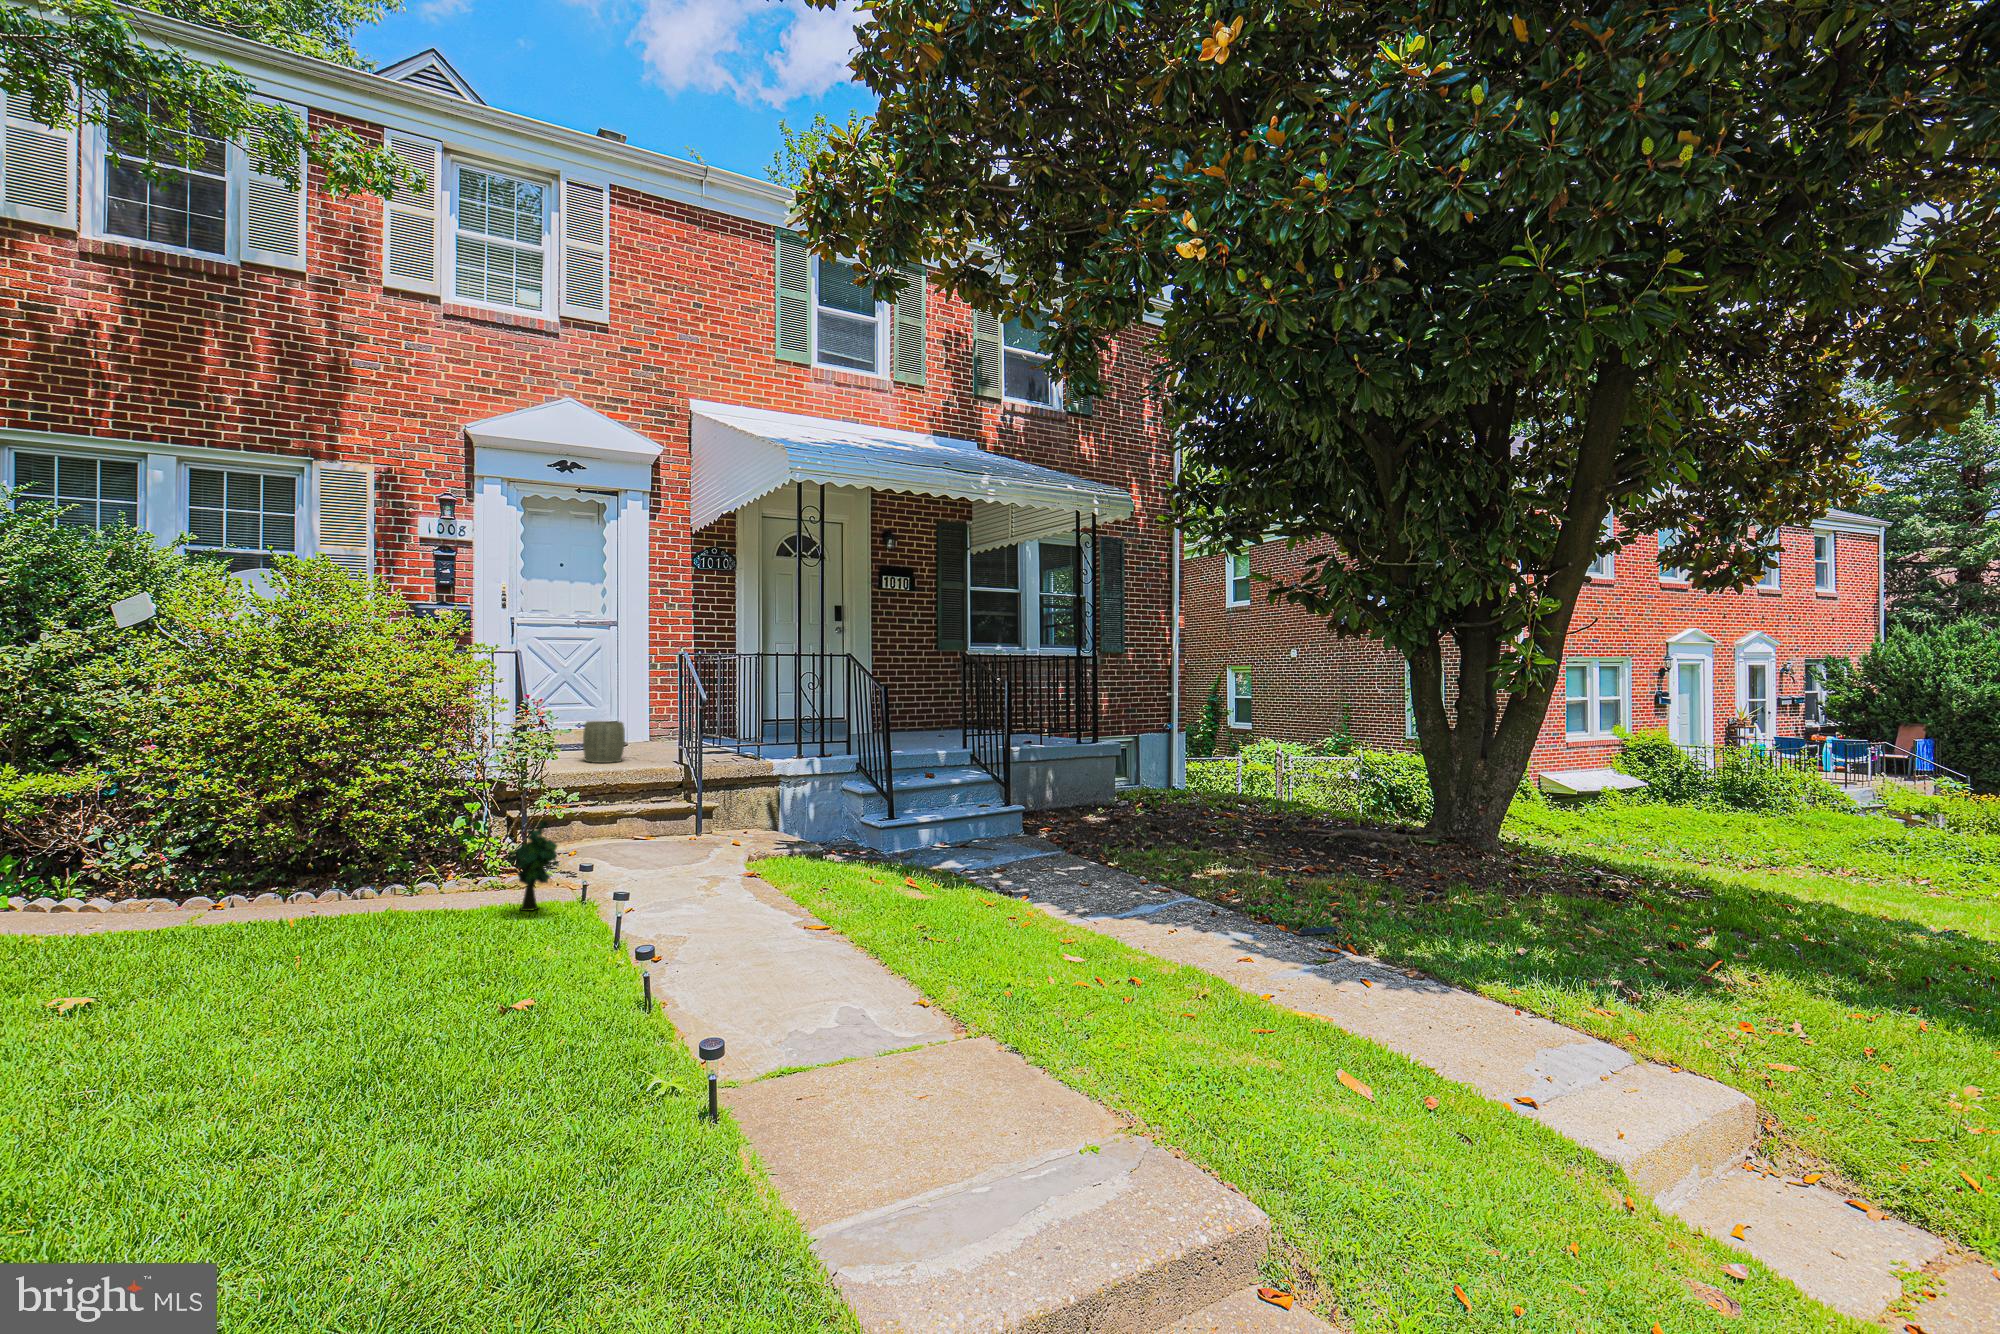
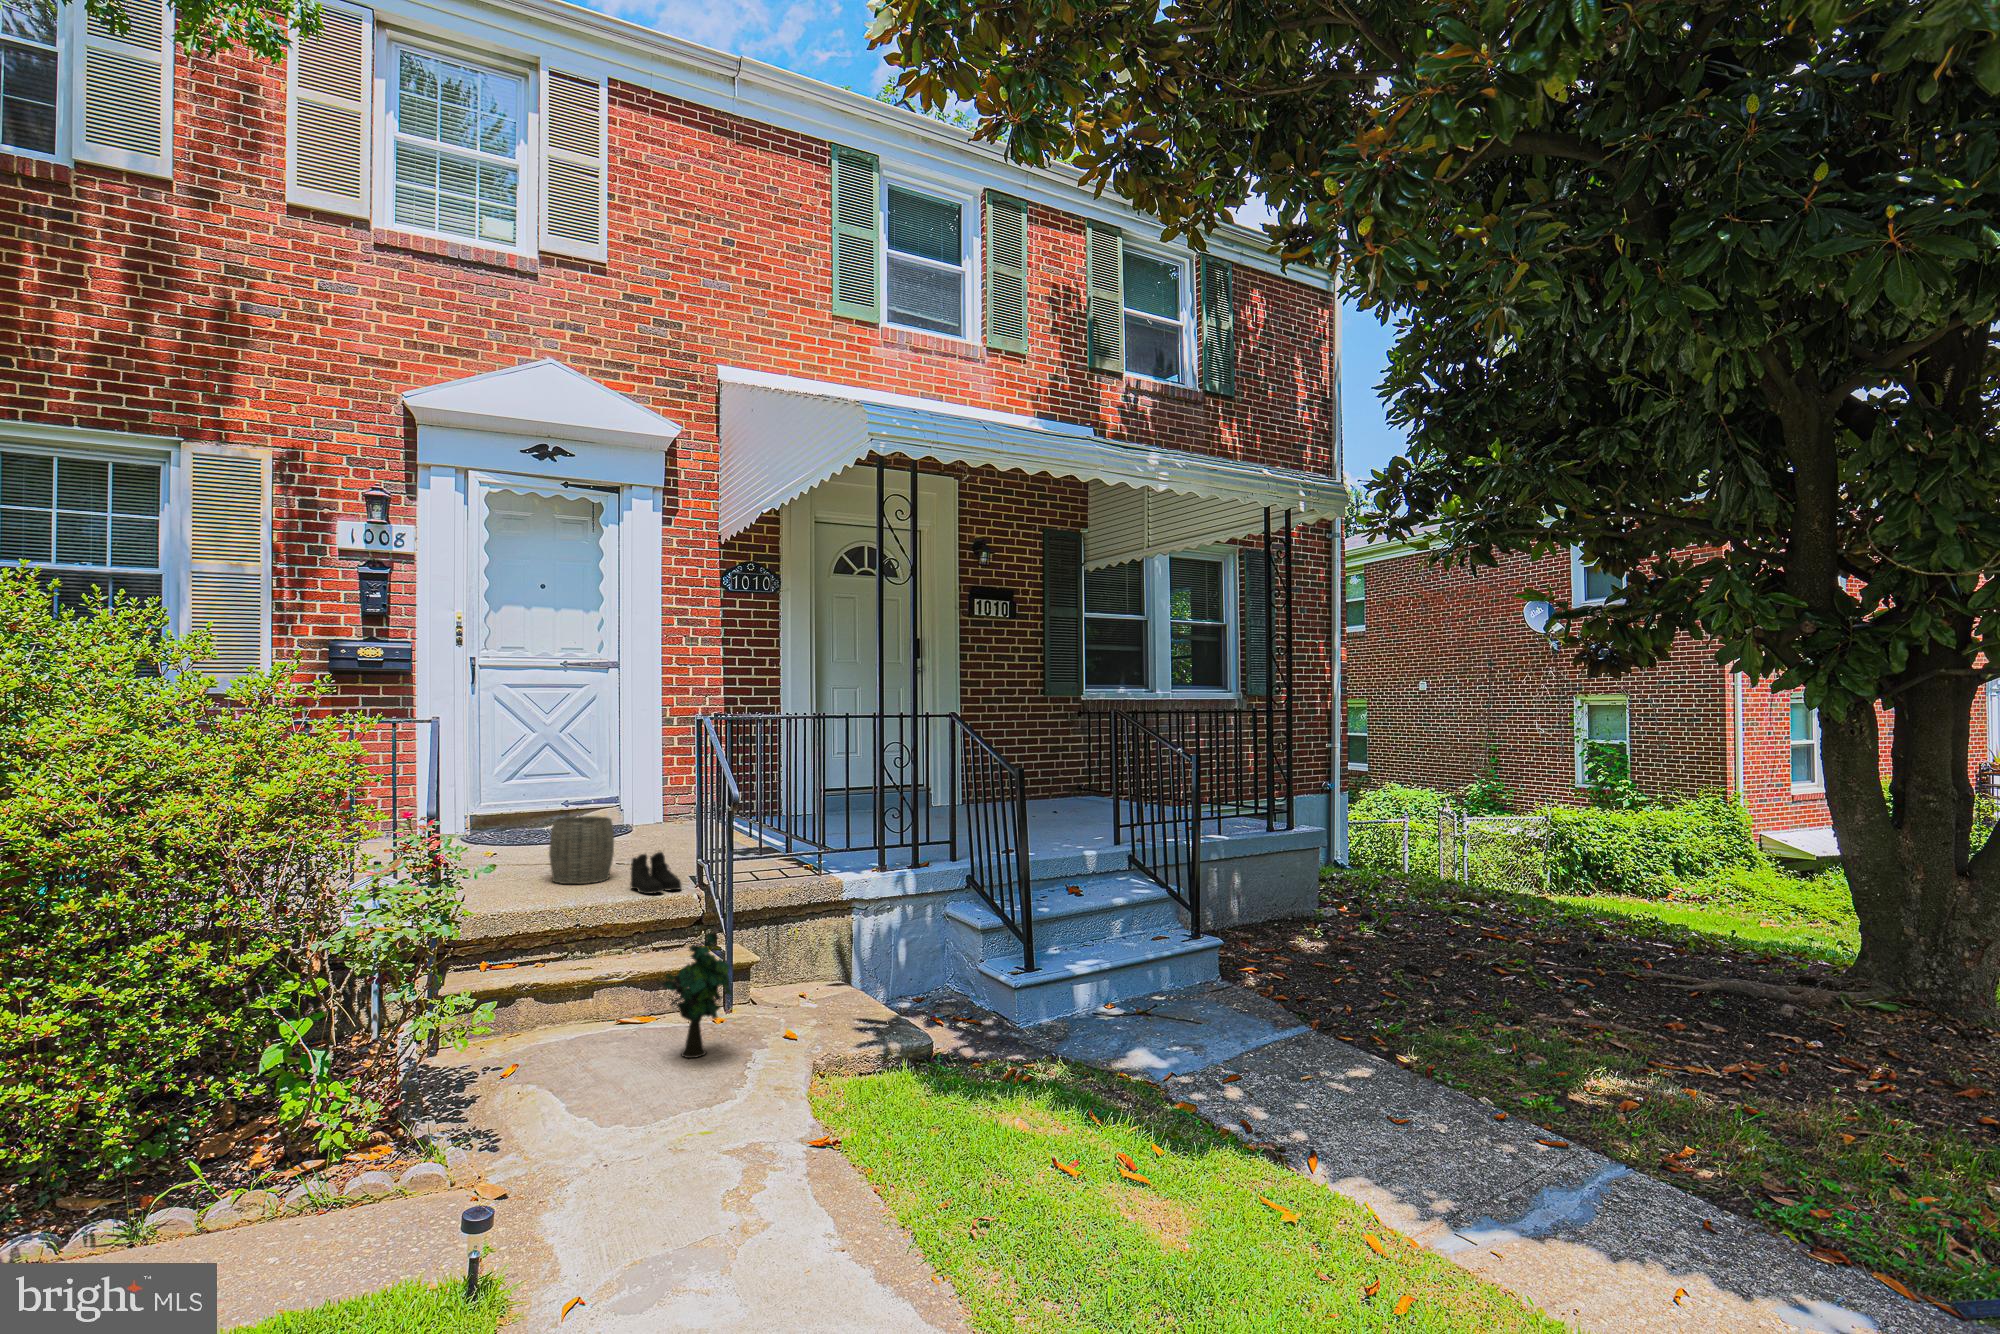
boots: none [638,743,672,768] -> present [630,852,681,894]
decorative plant: present [506,821,559,911] -> present [663,933,732,1058]

